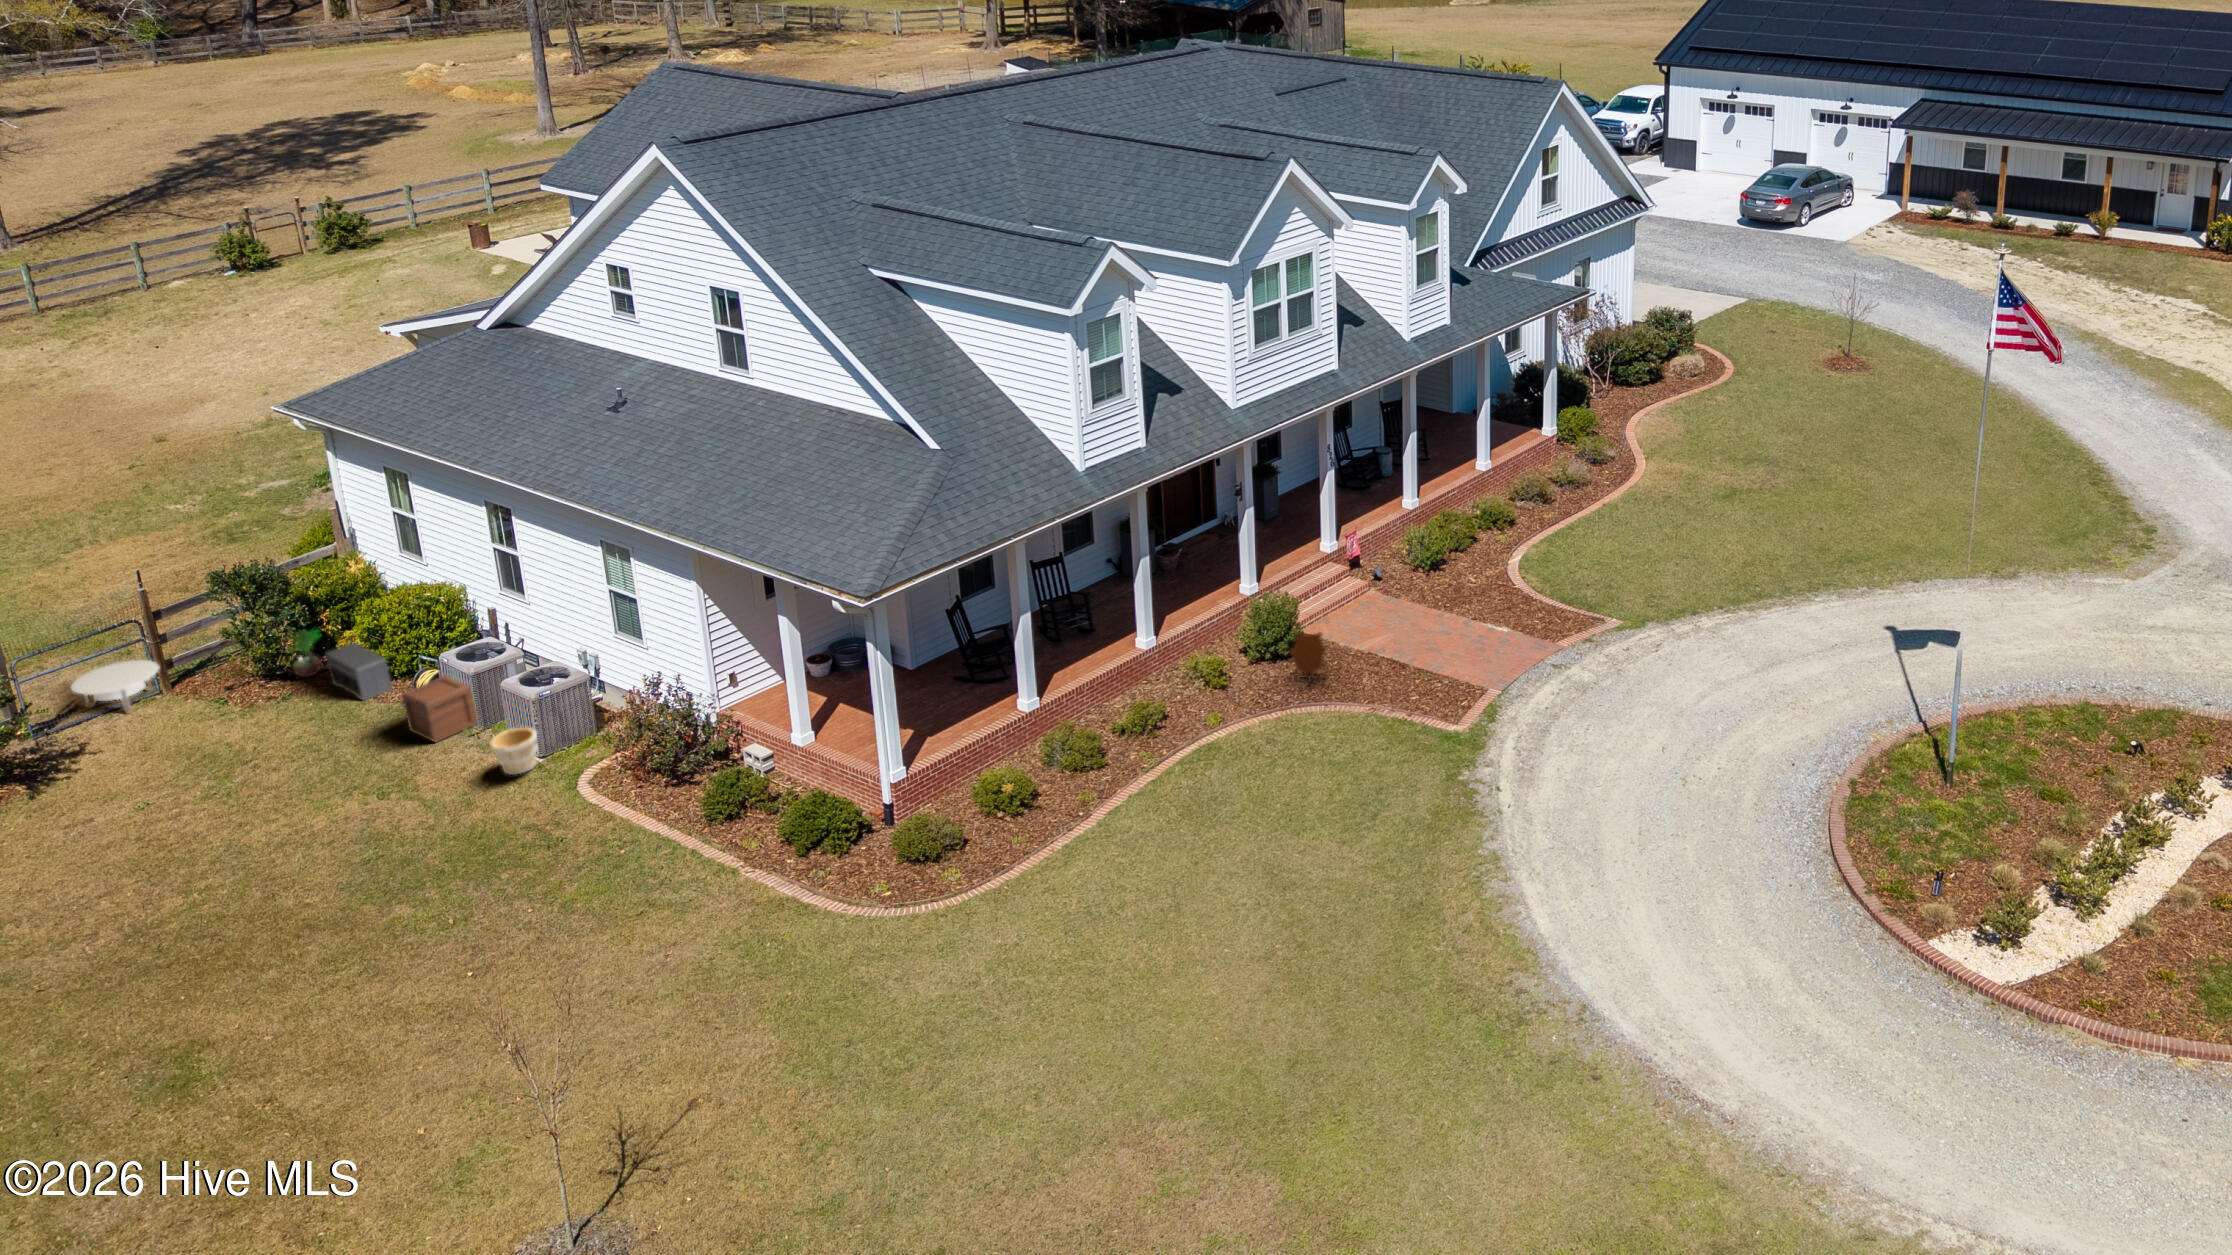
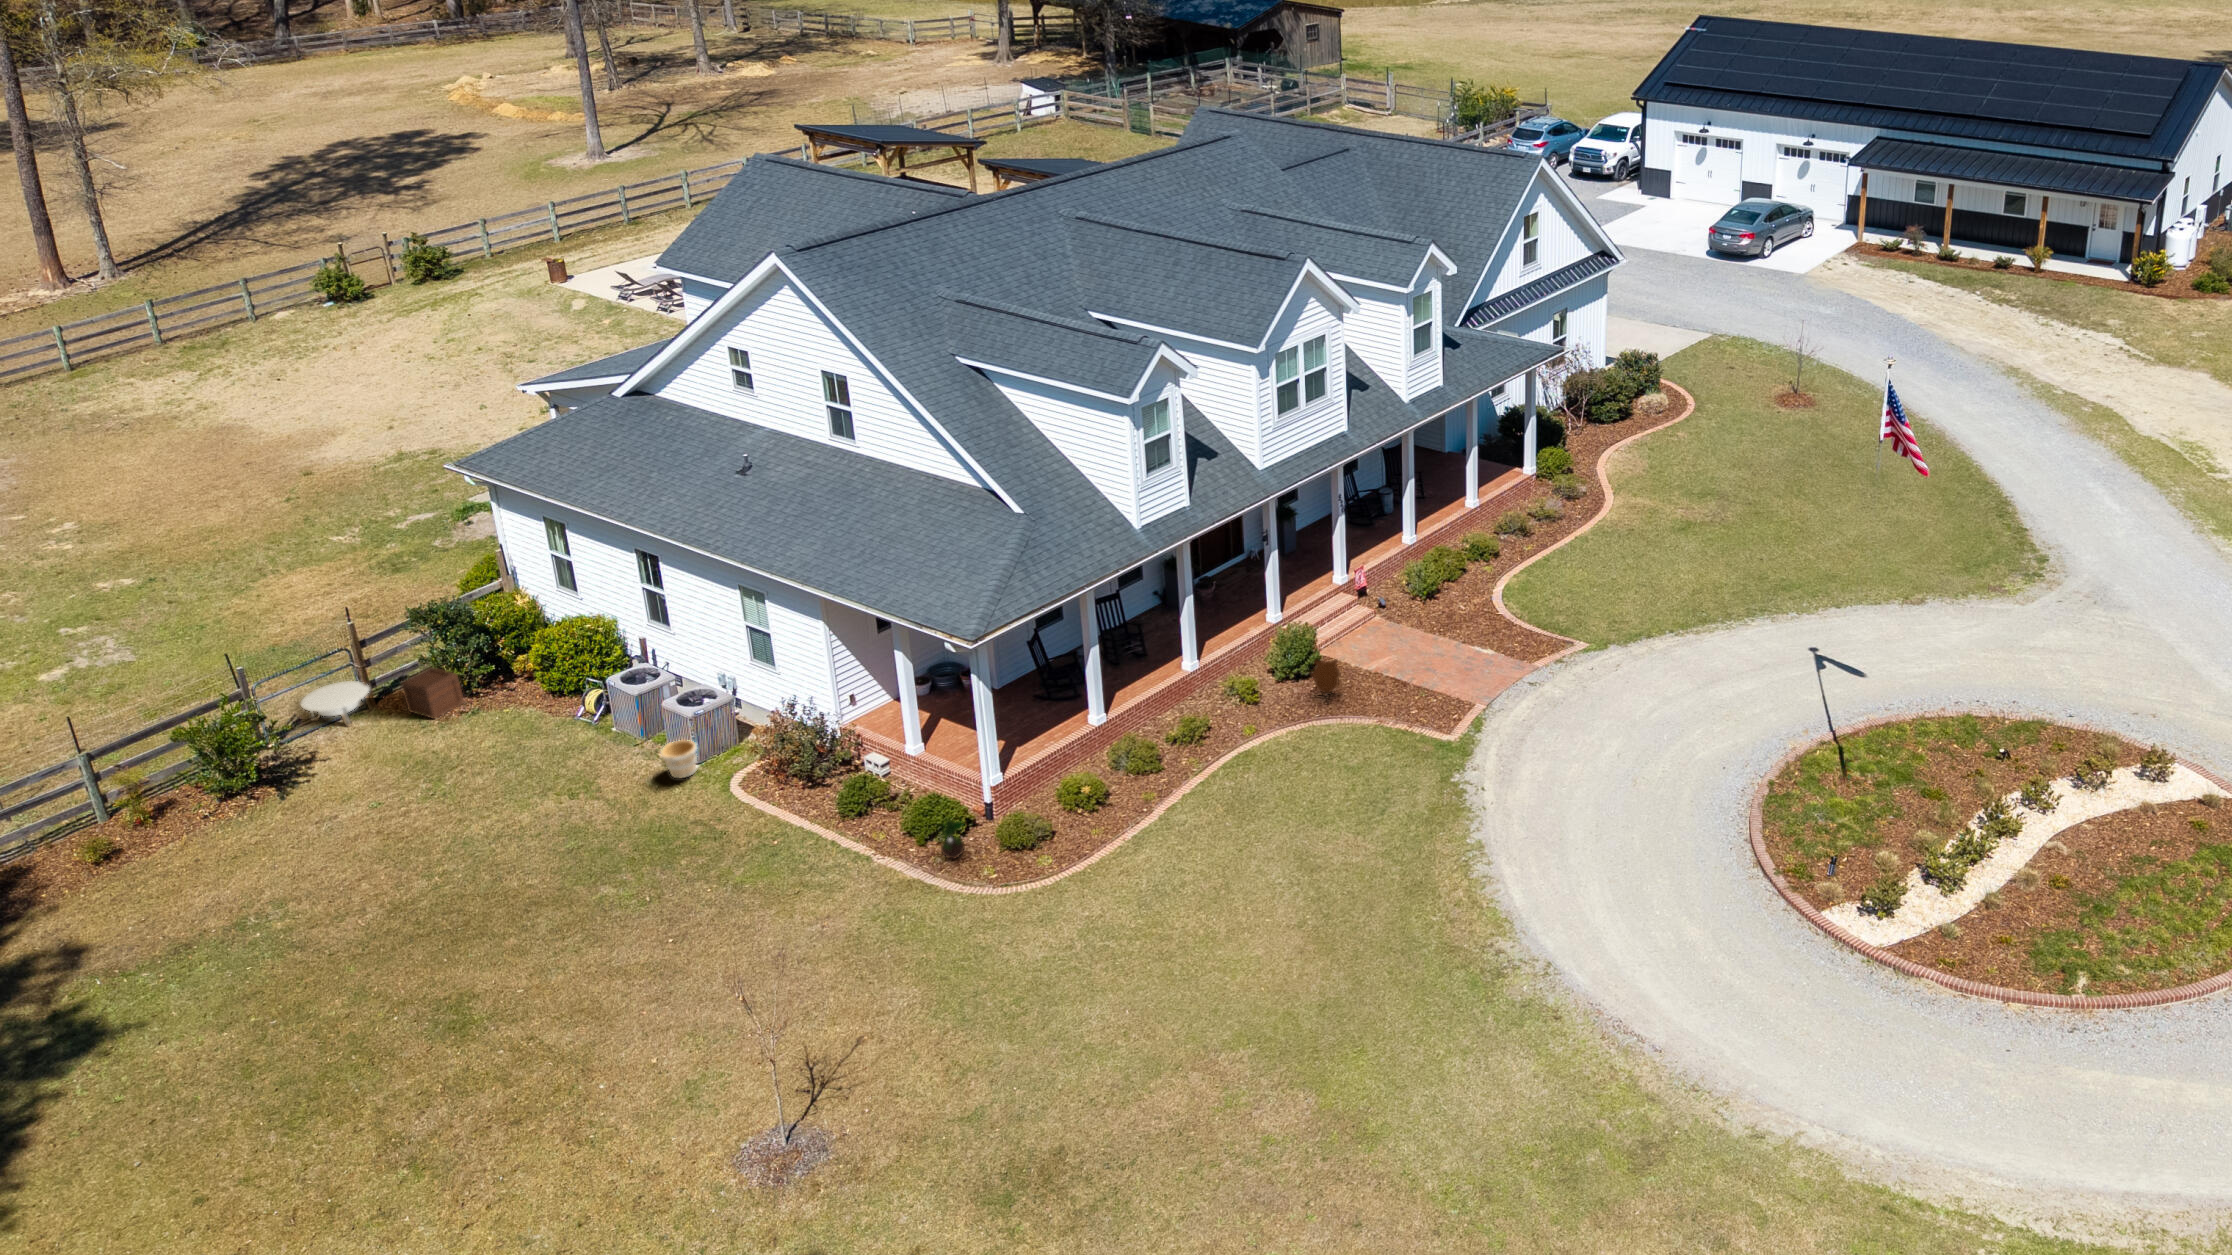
potted tree: present [291,630,321,677] -> present [940,819,965,859]
bench: present [325,643,392,700] -> none [506,666,564,716]
wooden crate: present [401,676,478,743] -> present [401,667,464,719]

